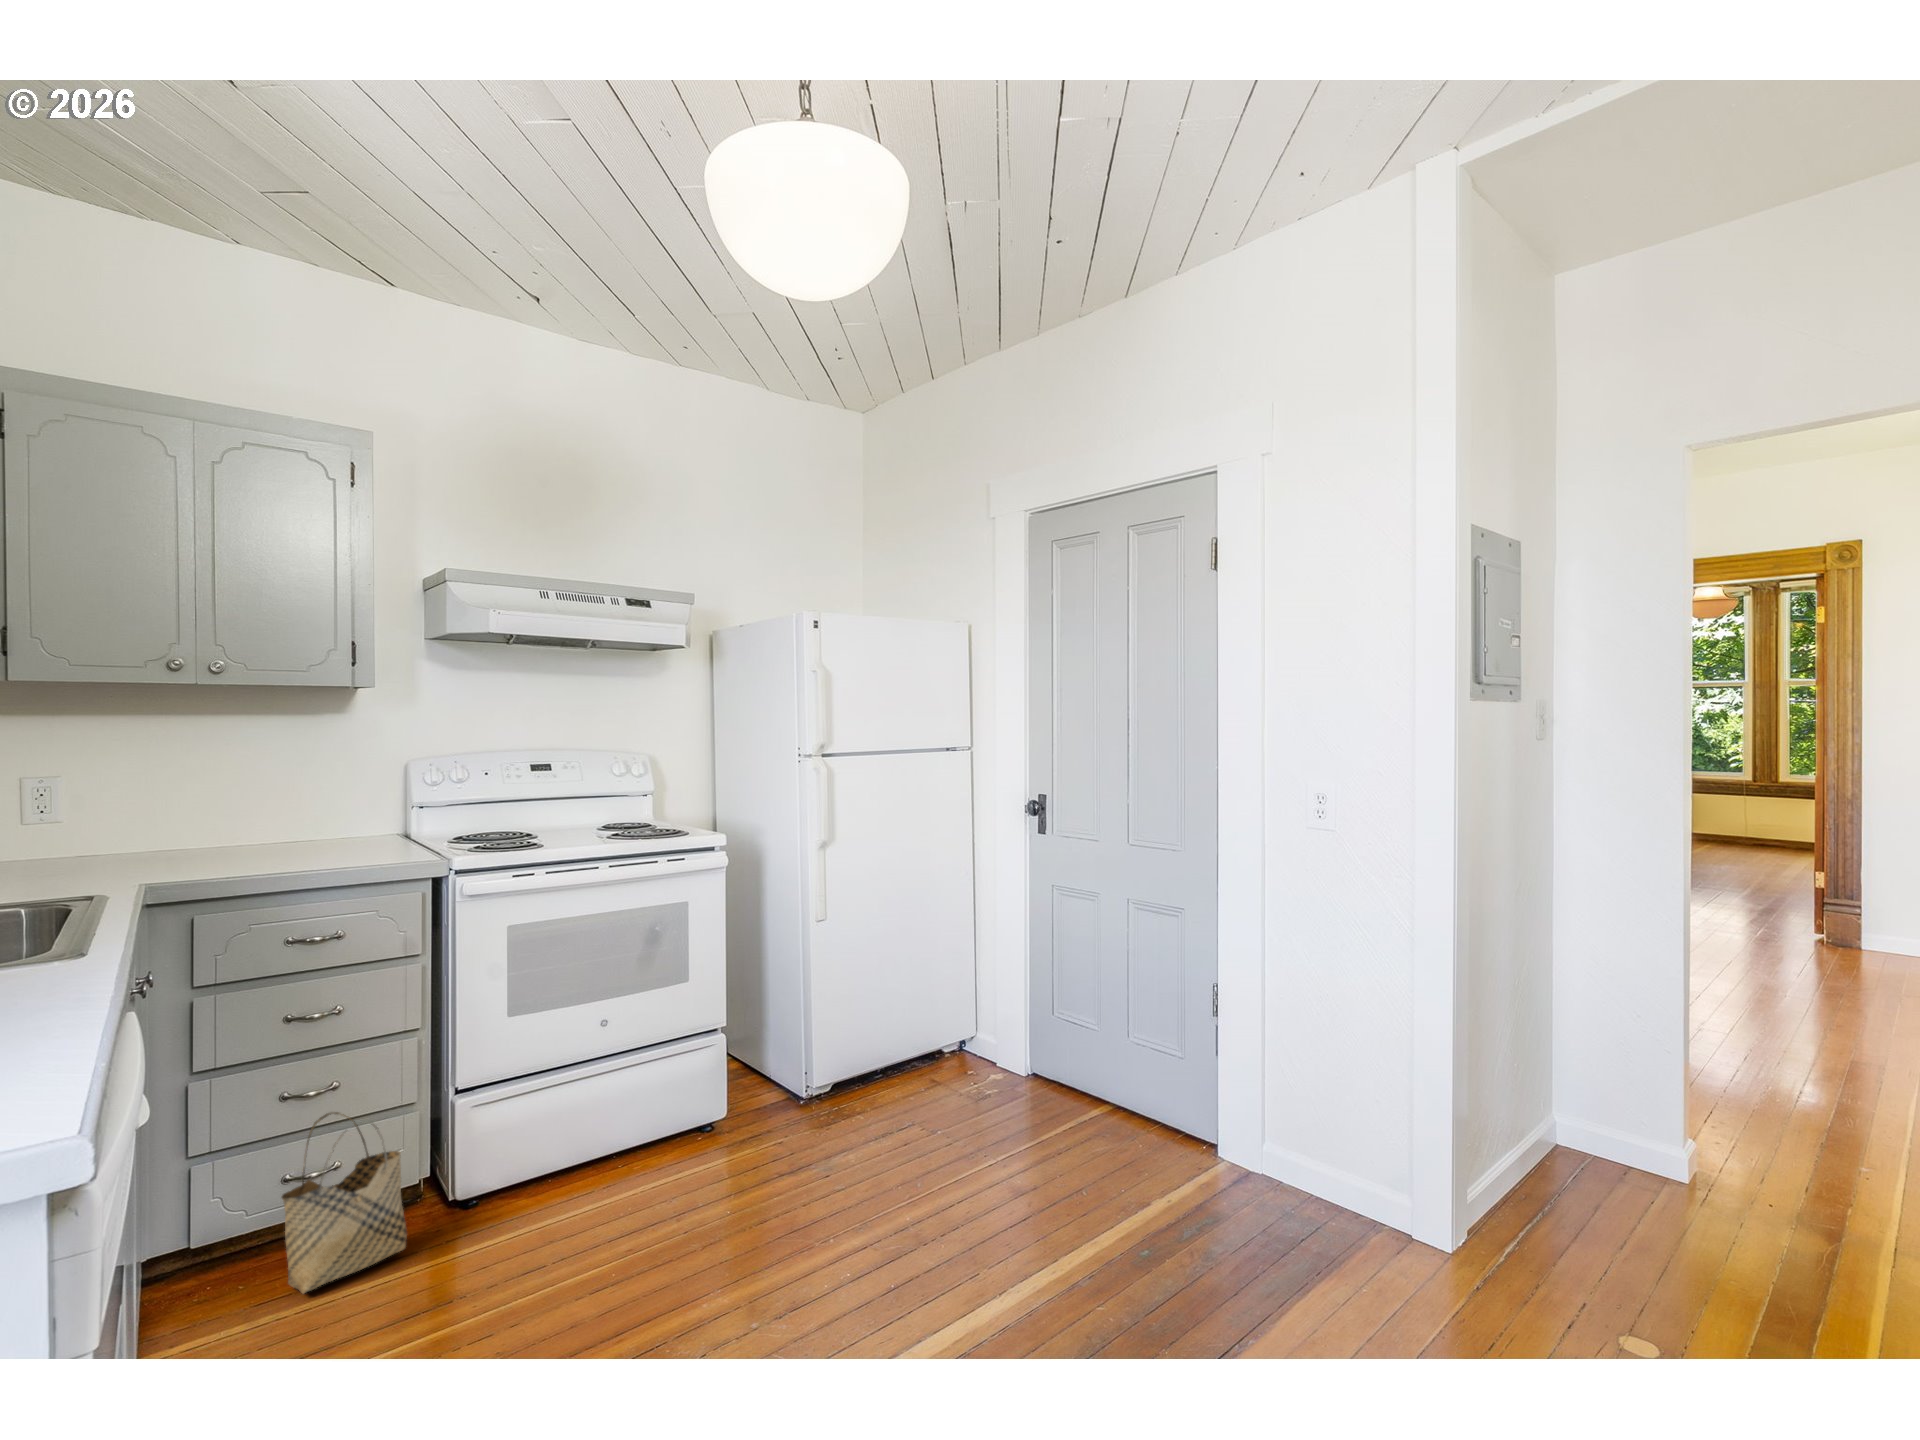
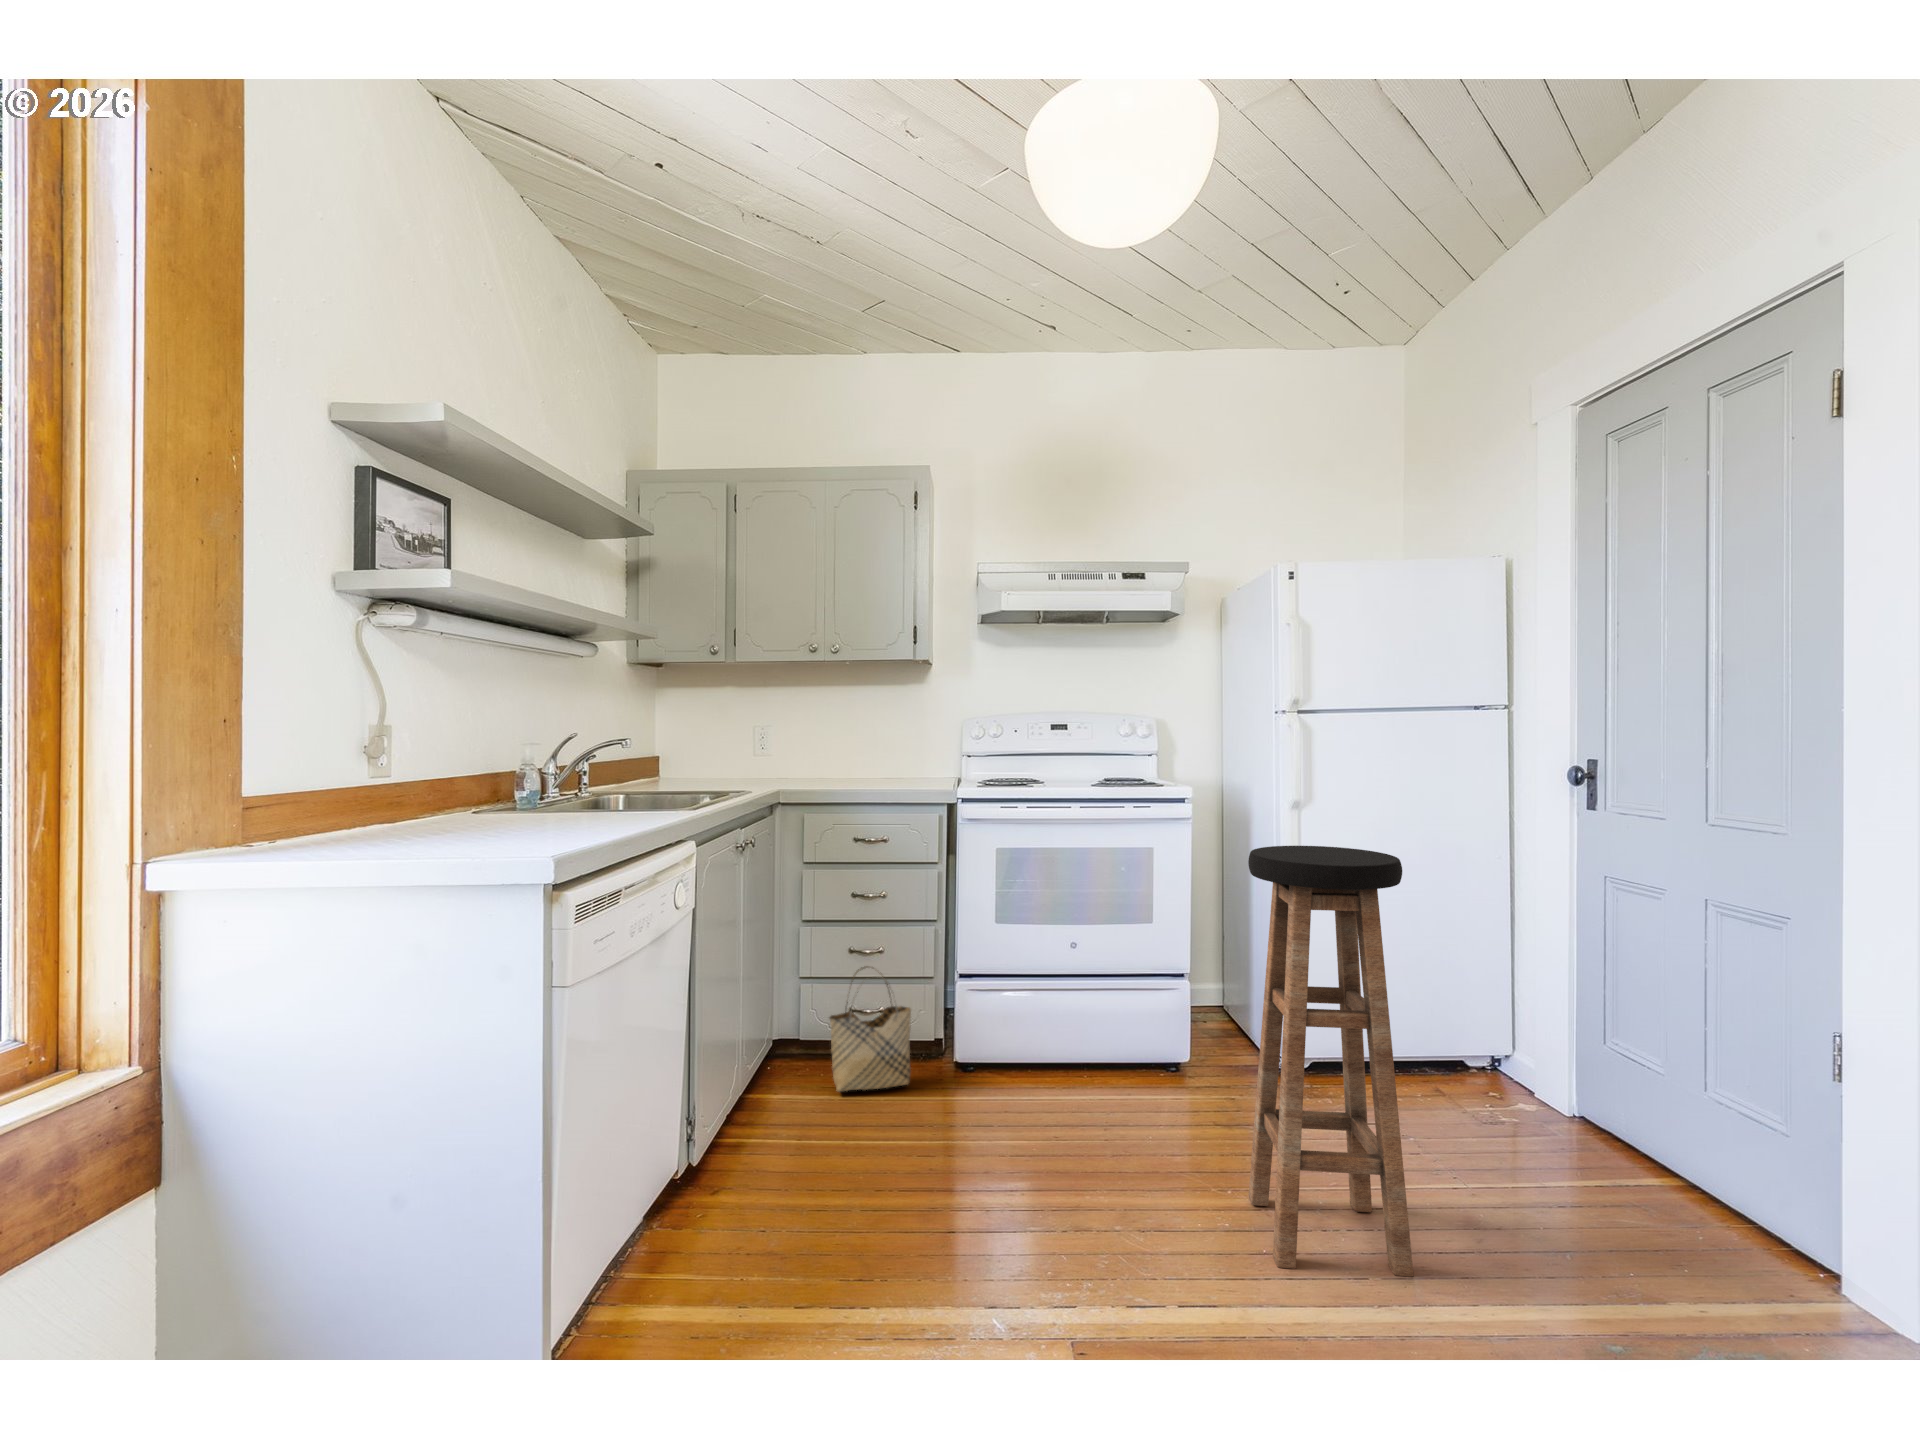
bar stool: none [842,890,990,1279] -> present [1248,846,1413,1277]

